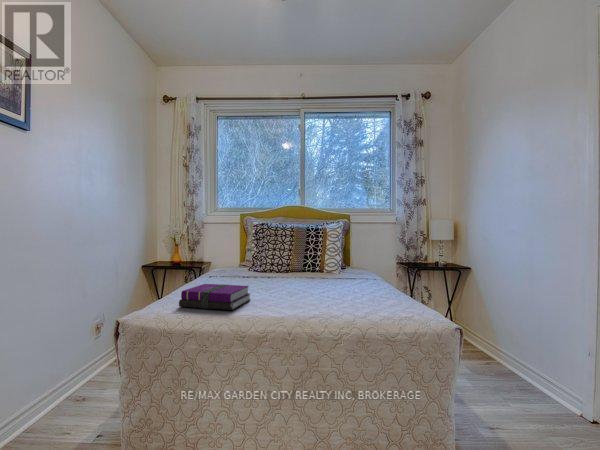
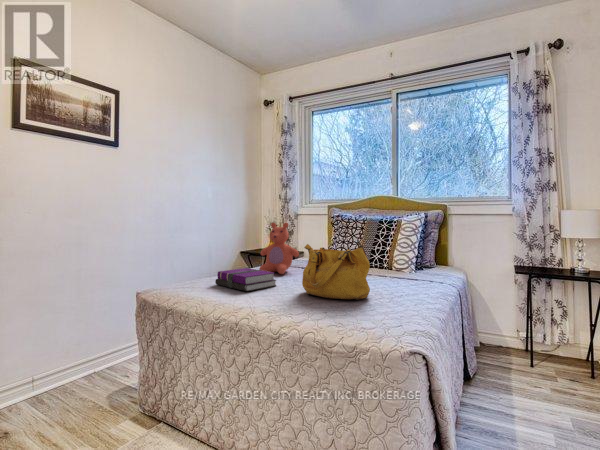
teddy bear: none [201,231,246,288] -> present [259,223,299,274]
handbag: none [287,250,355,306] -> present [302,243,370,300]

